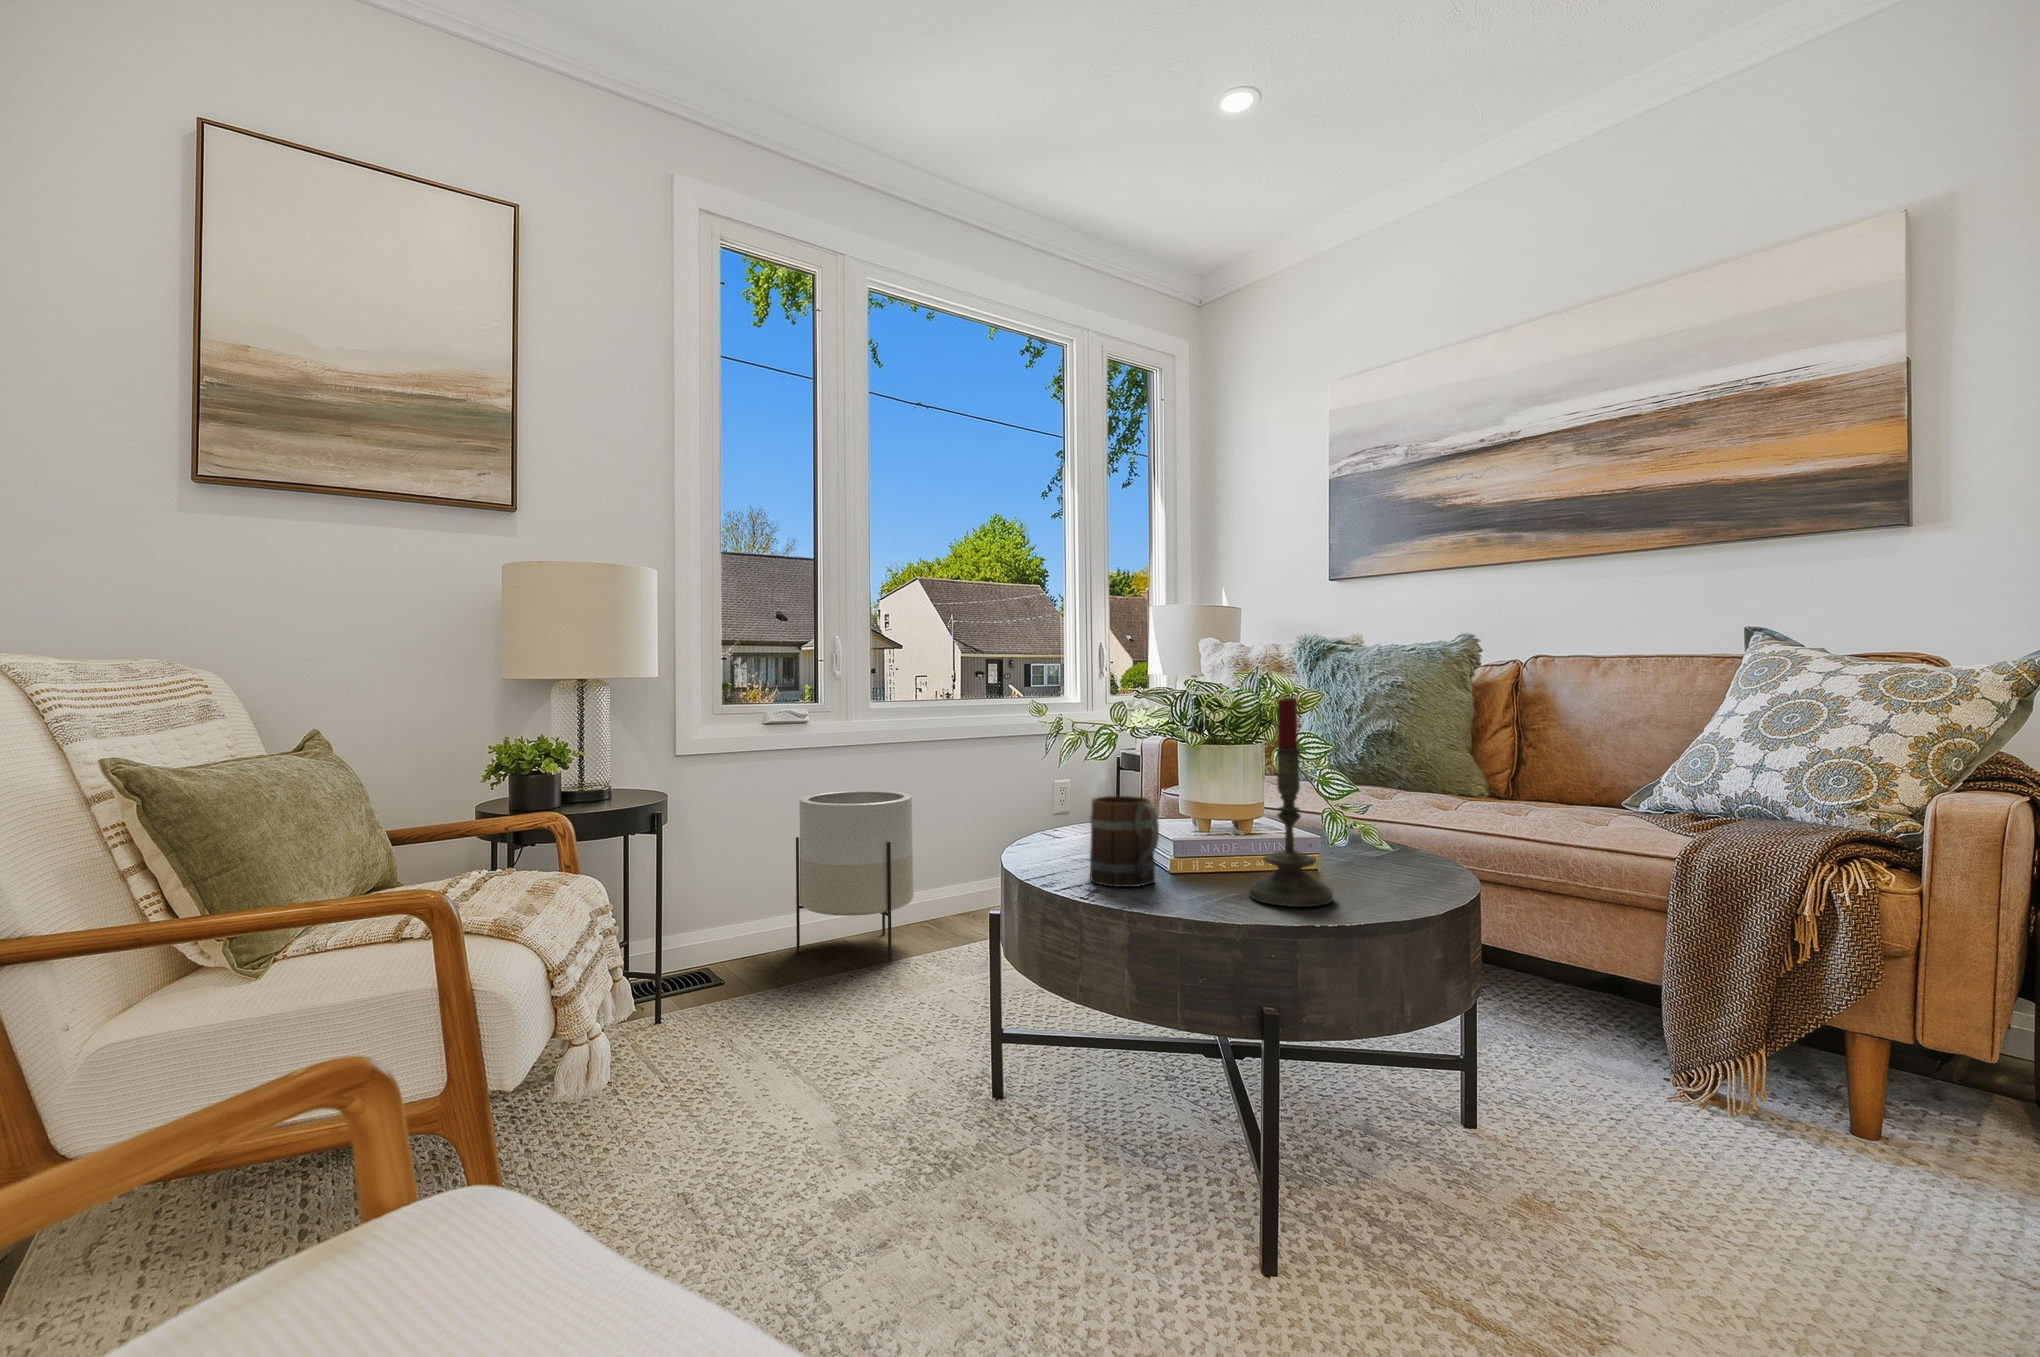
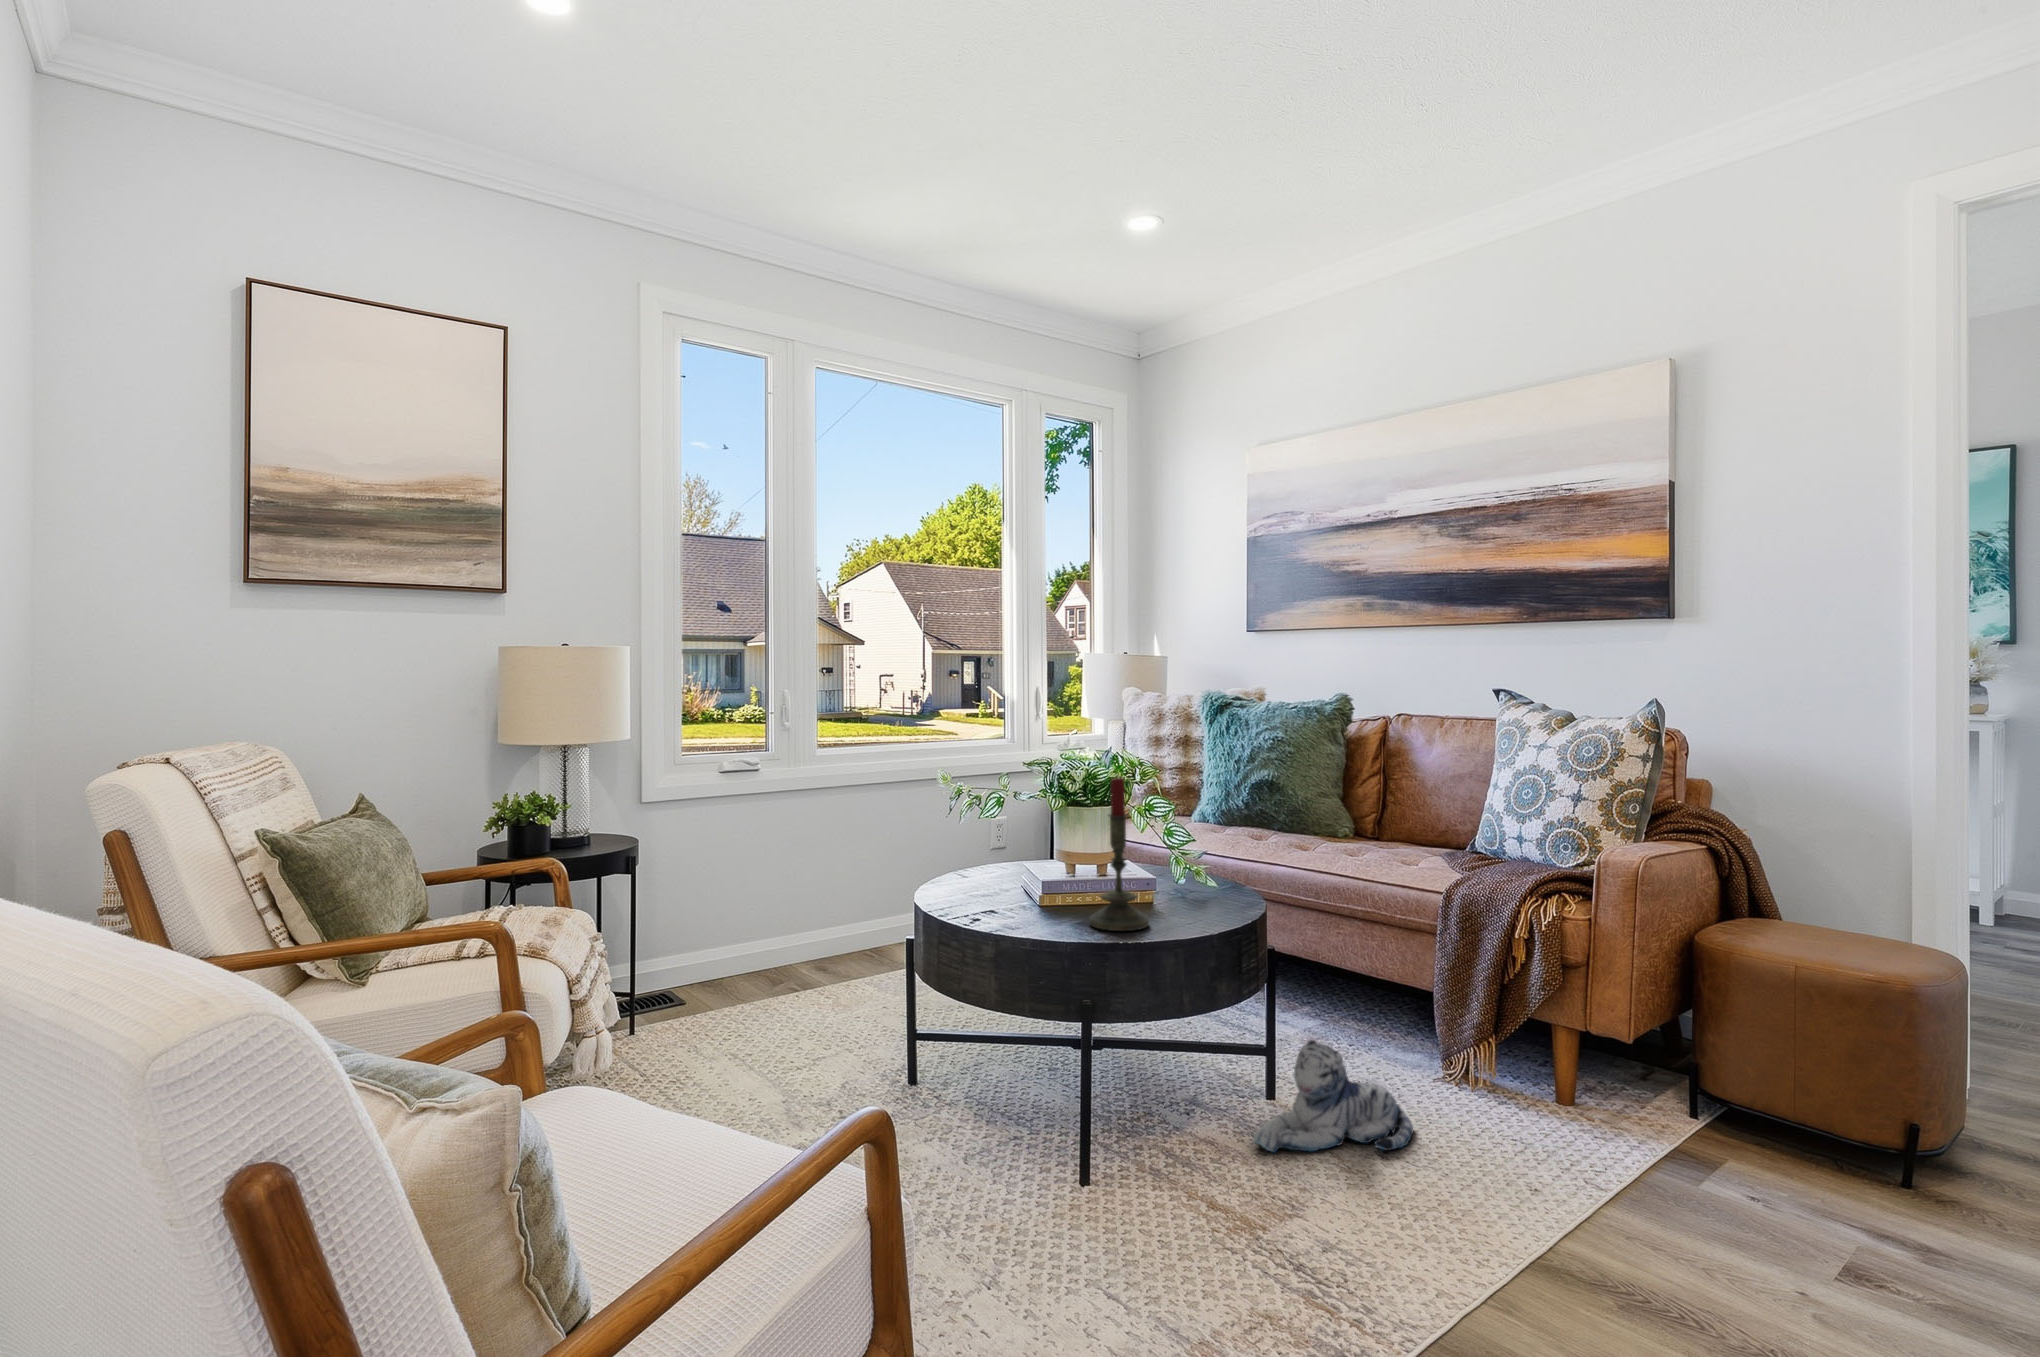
planter: present [796,791,913,962] -> none [748,831,852,984]
mug: present [1090,796,1159,887] -> none [977,848,1025,917]
plush toy: none [1482,1056,1699,1218] -> present [1253,1040,1413,1152]

